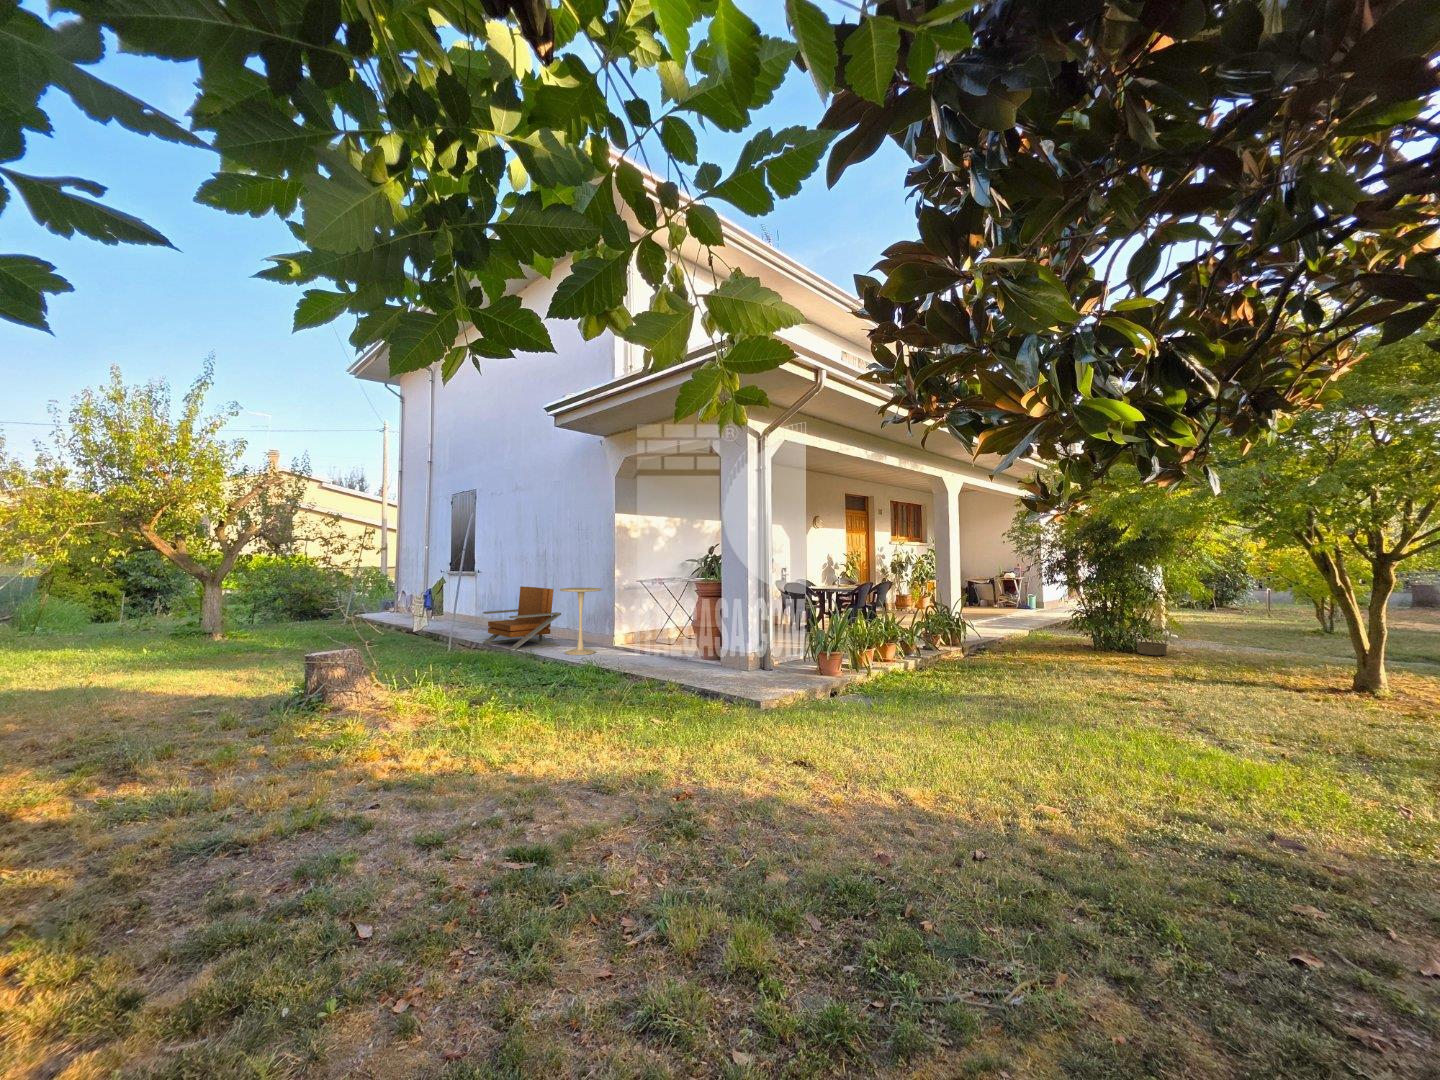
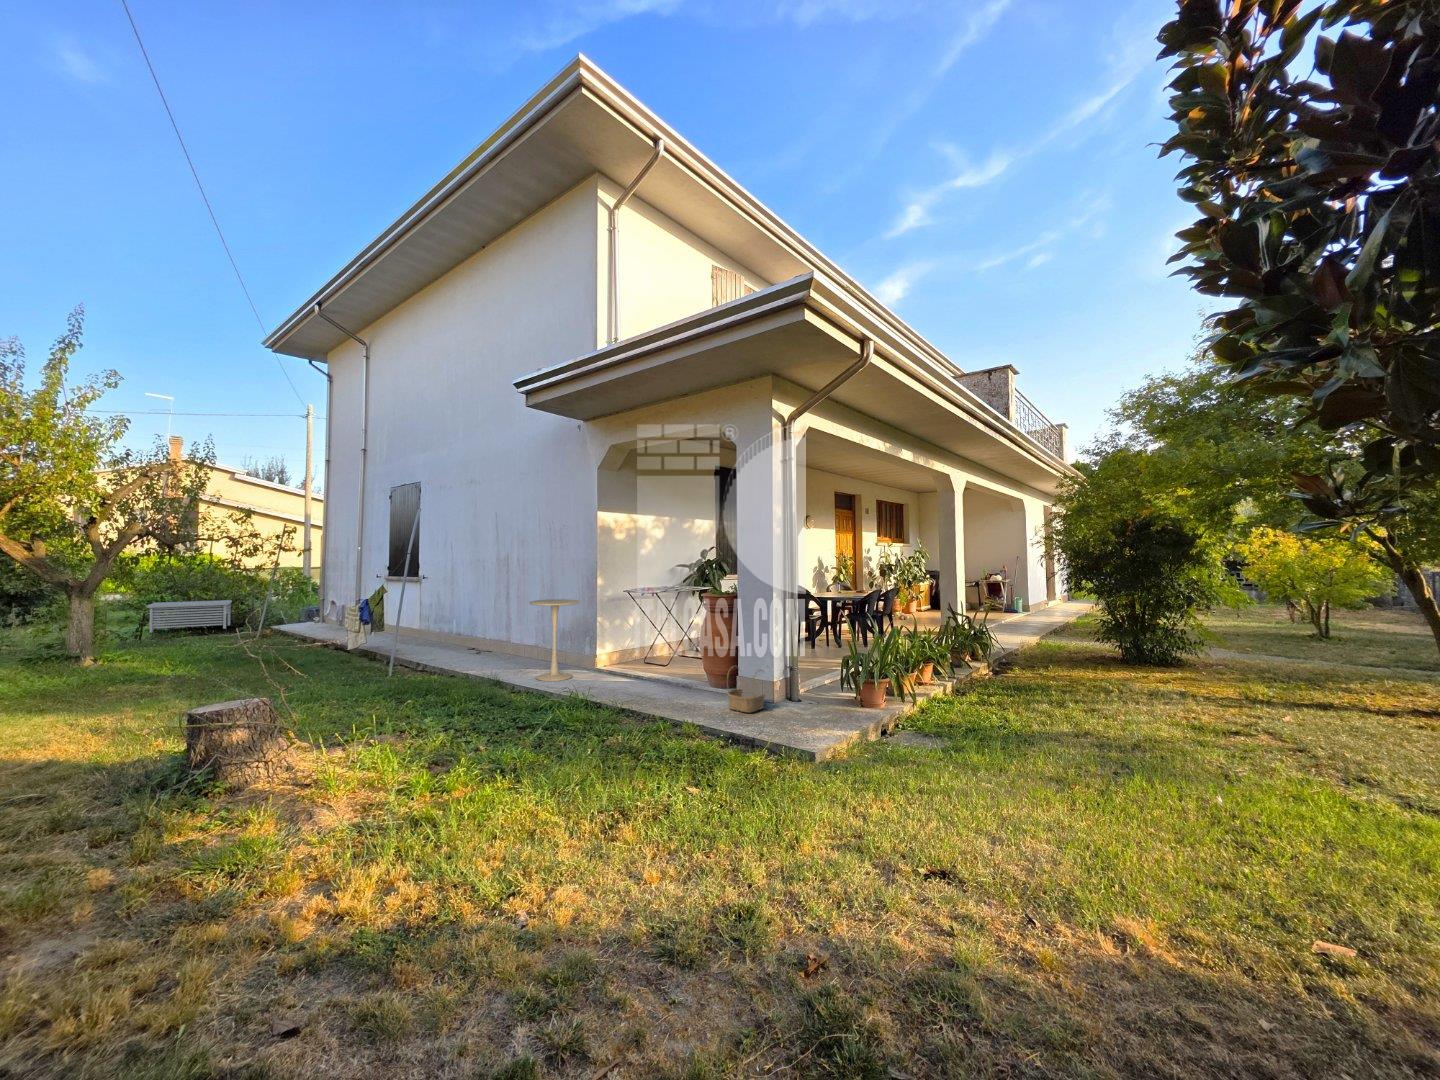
lounge chair: present [483,586,561,650] -> none [432,597,529,677]
storage bench: none [257,592,323,618] -> present [147,600,232,633]
basket: present [1136,626,1168,656] -> present [727,670,765,713]

